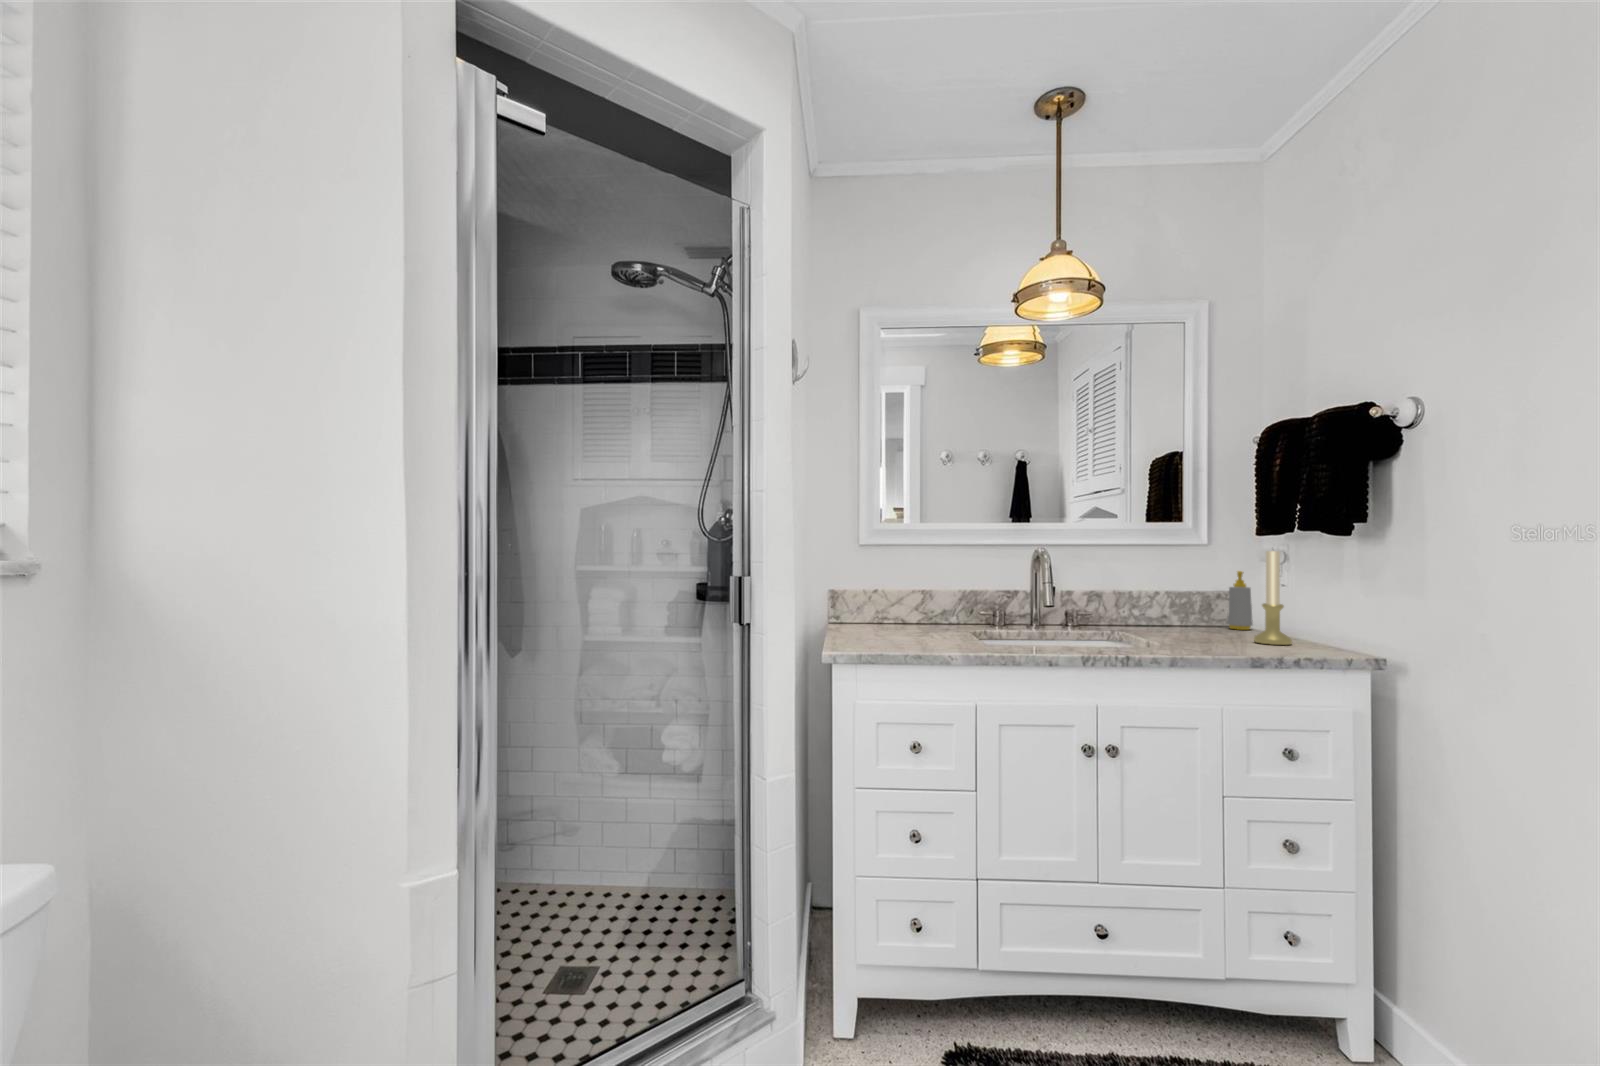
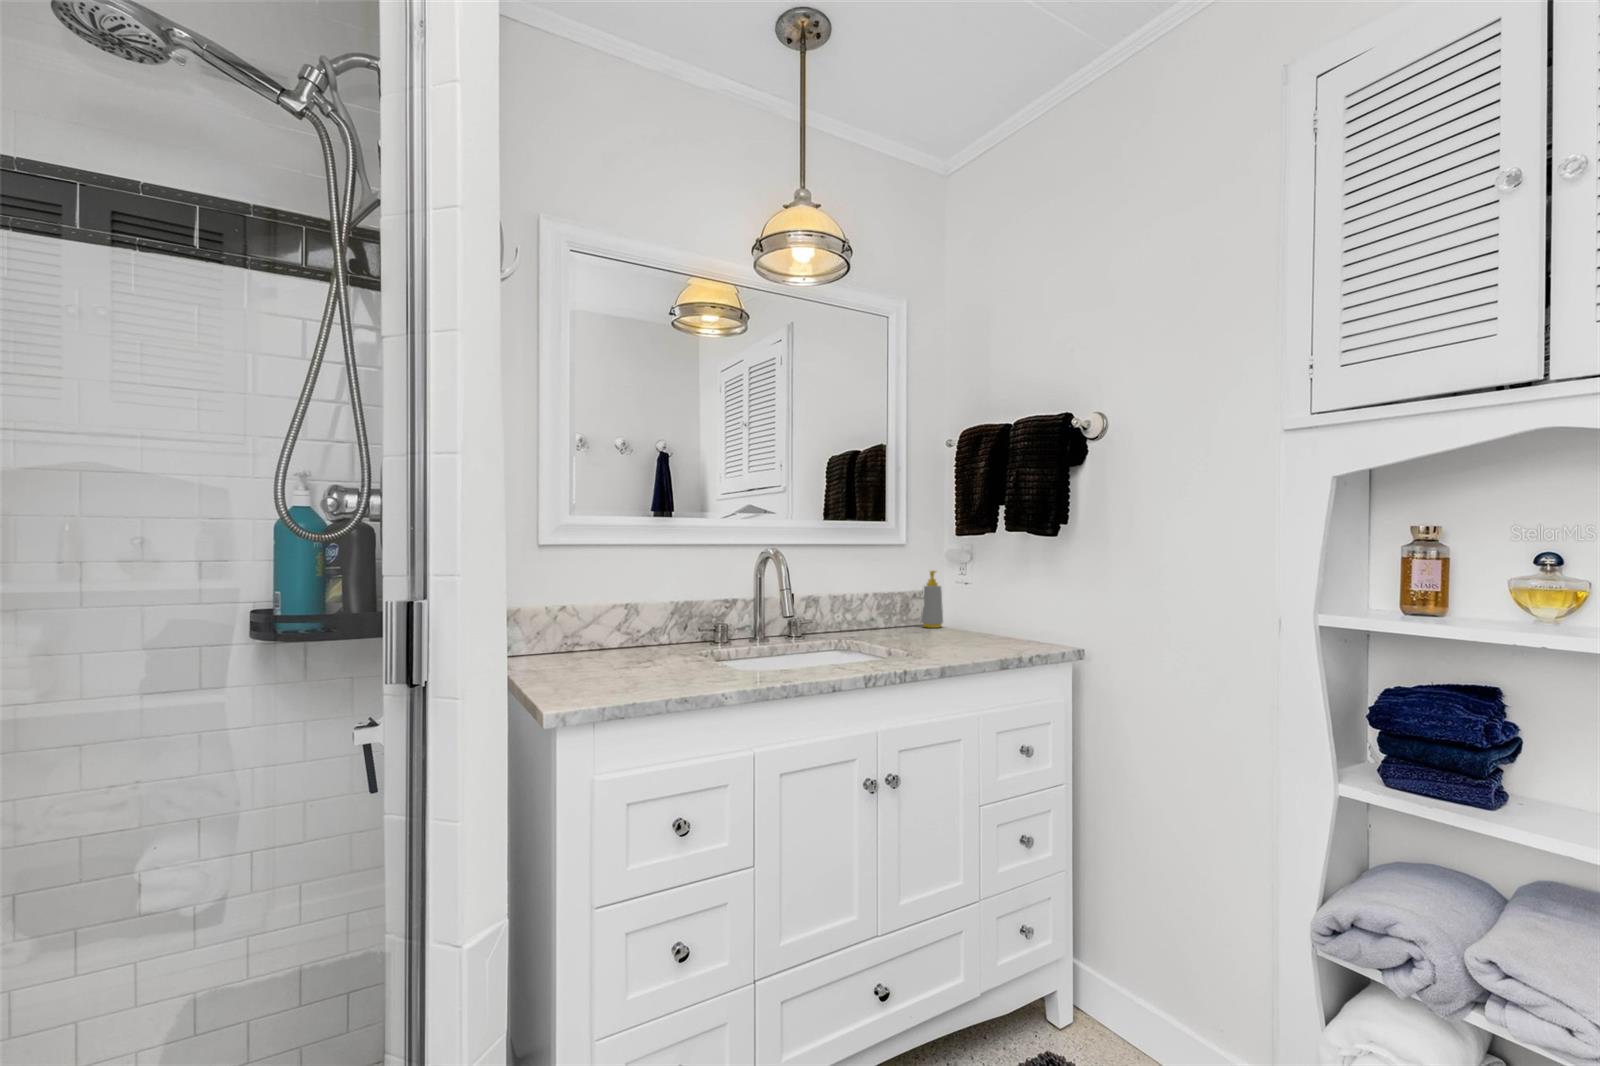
candle holder: present [1254,551,1292,645] -> none [971,546,1004,642]

